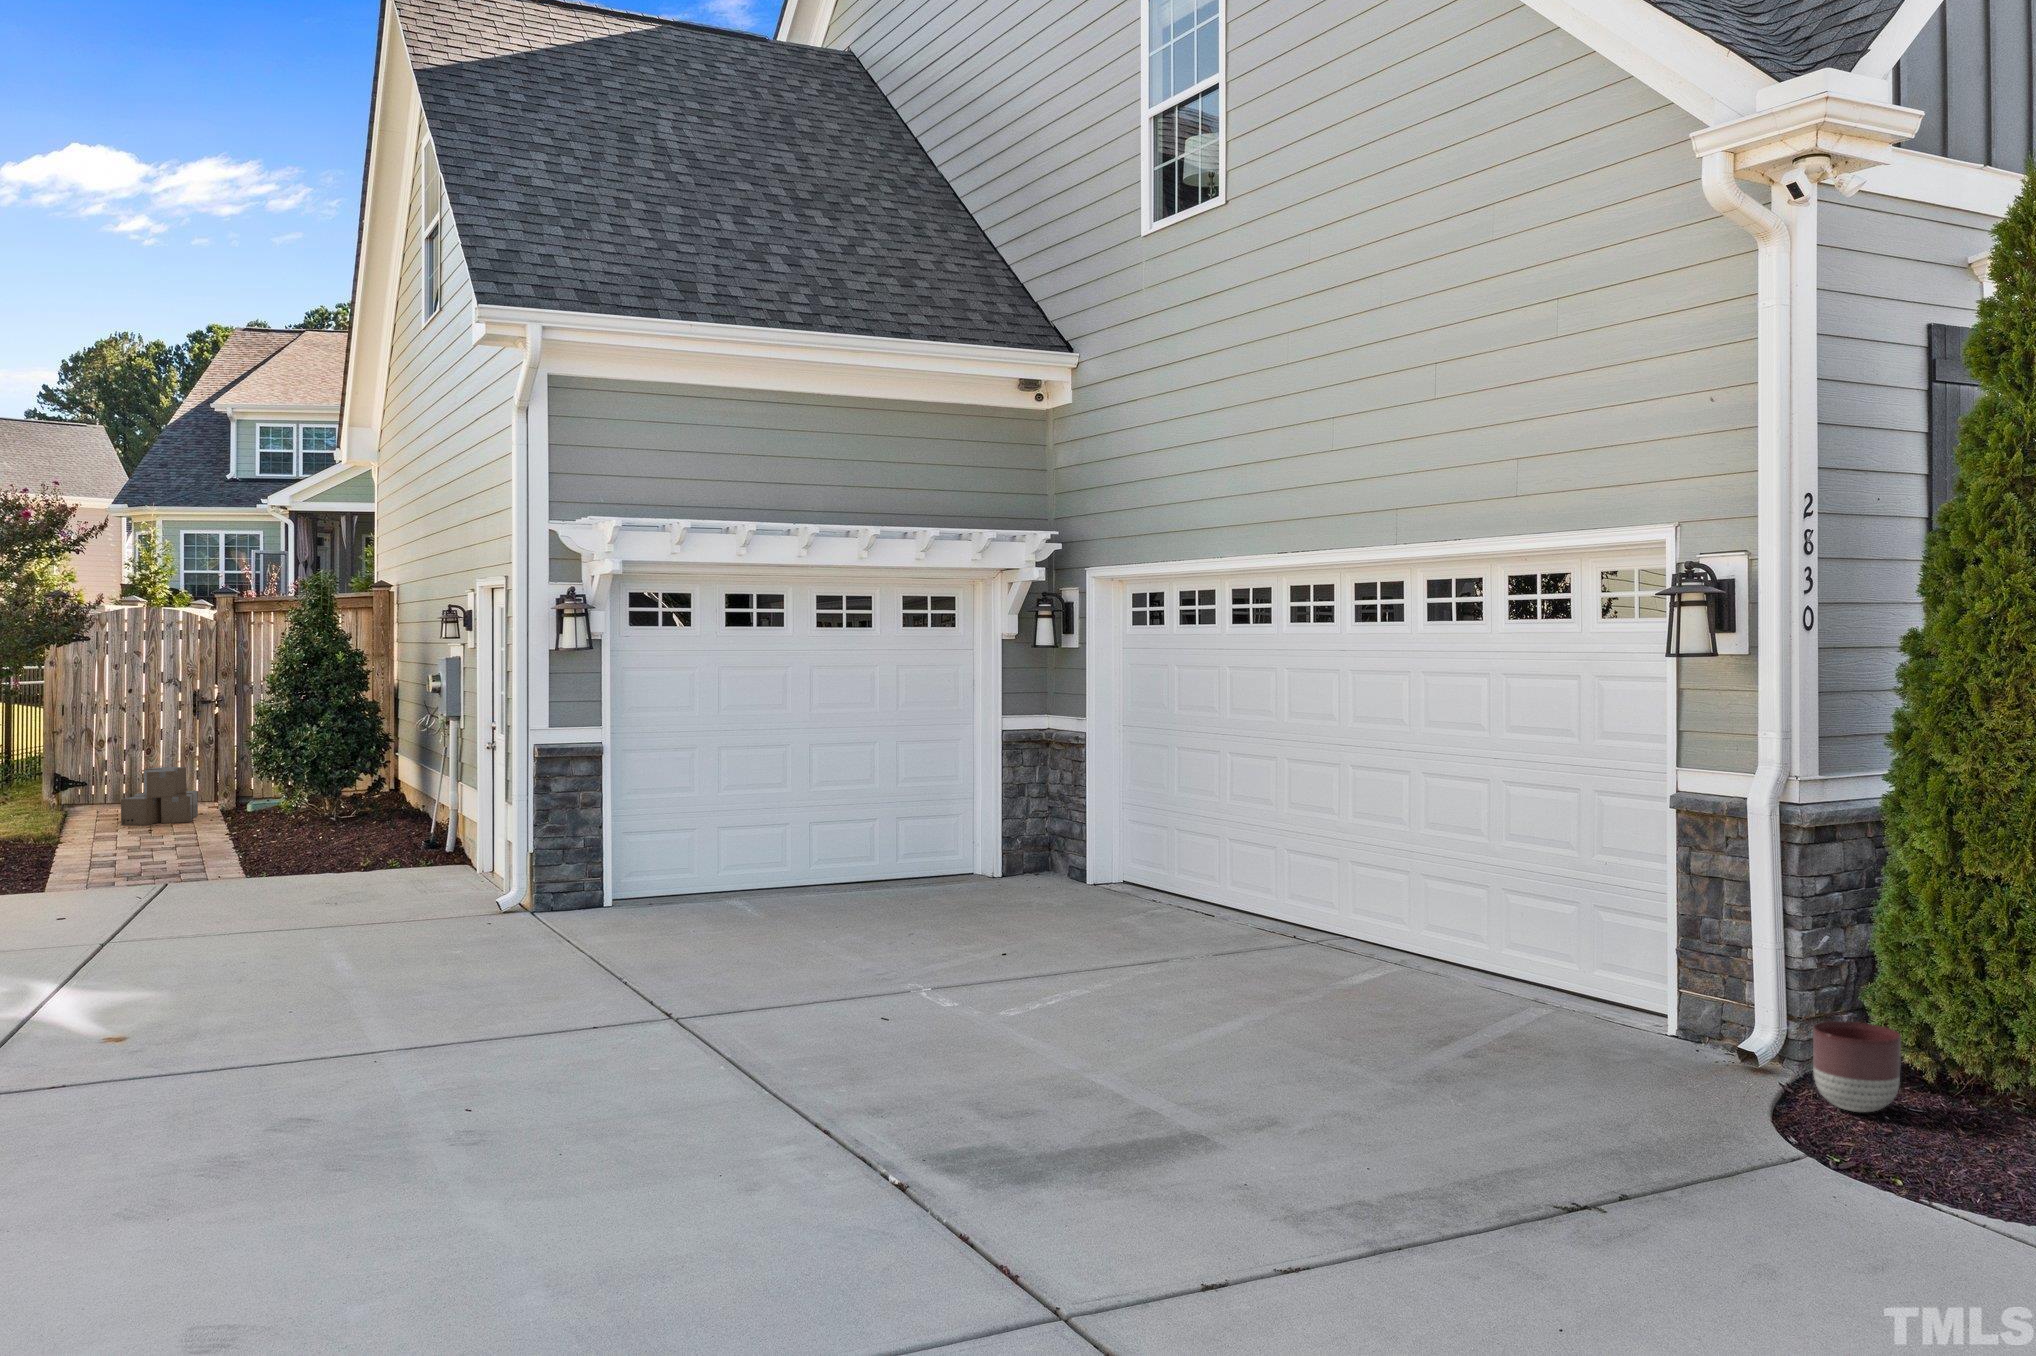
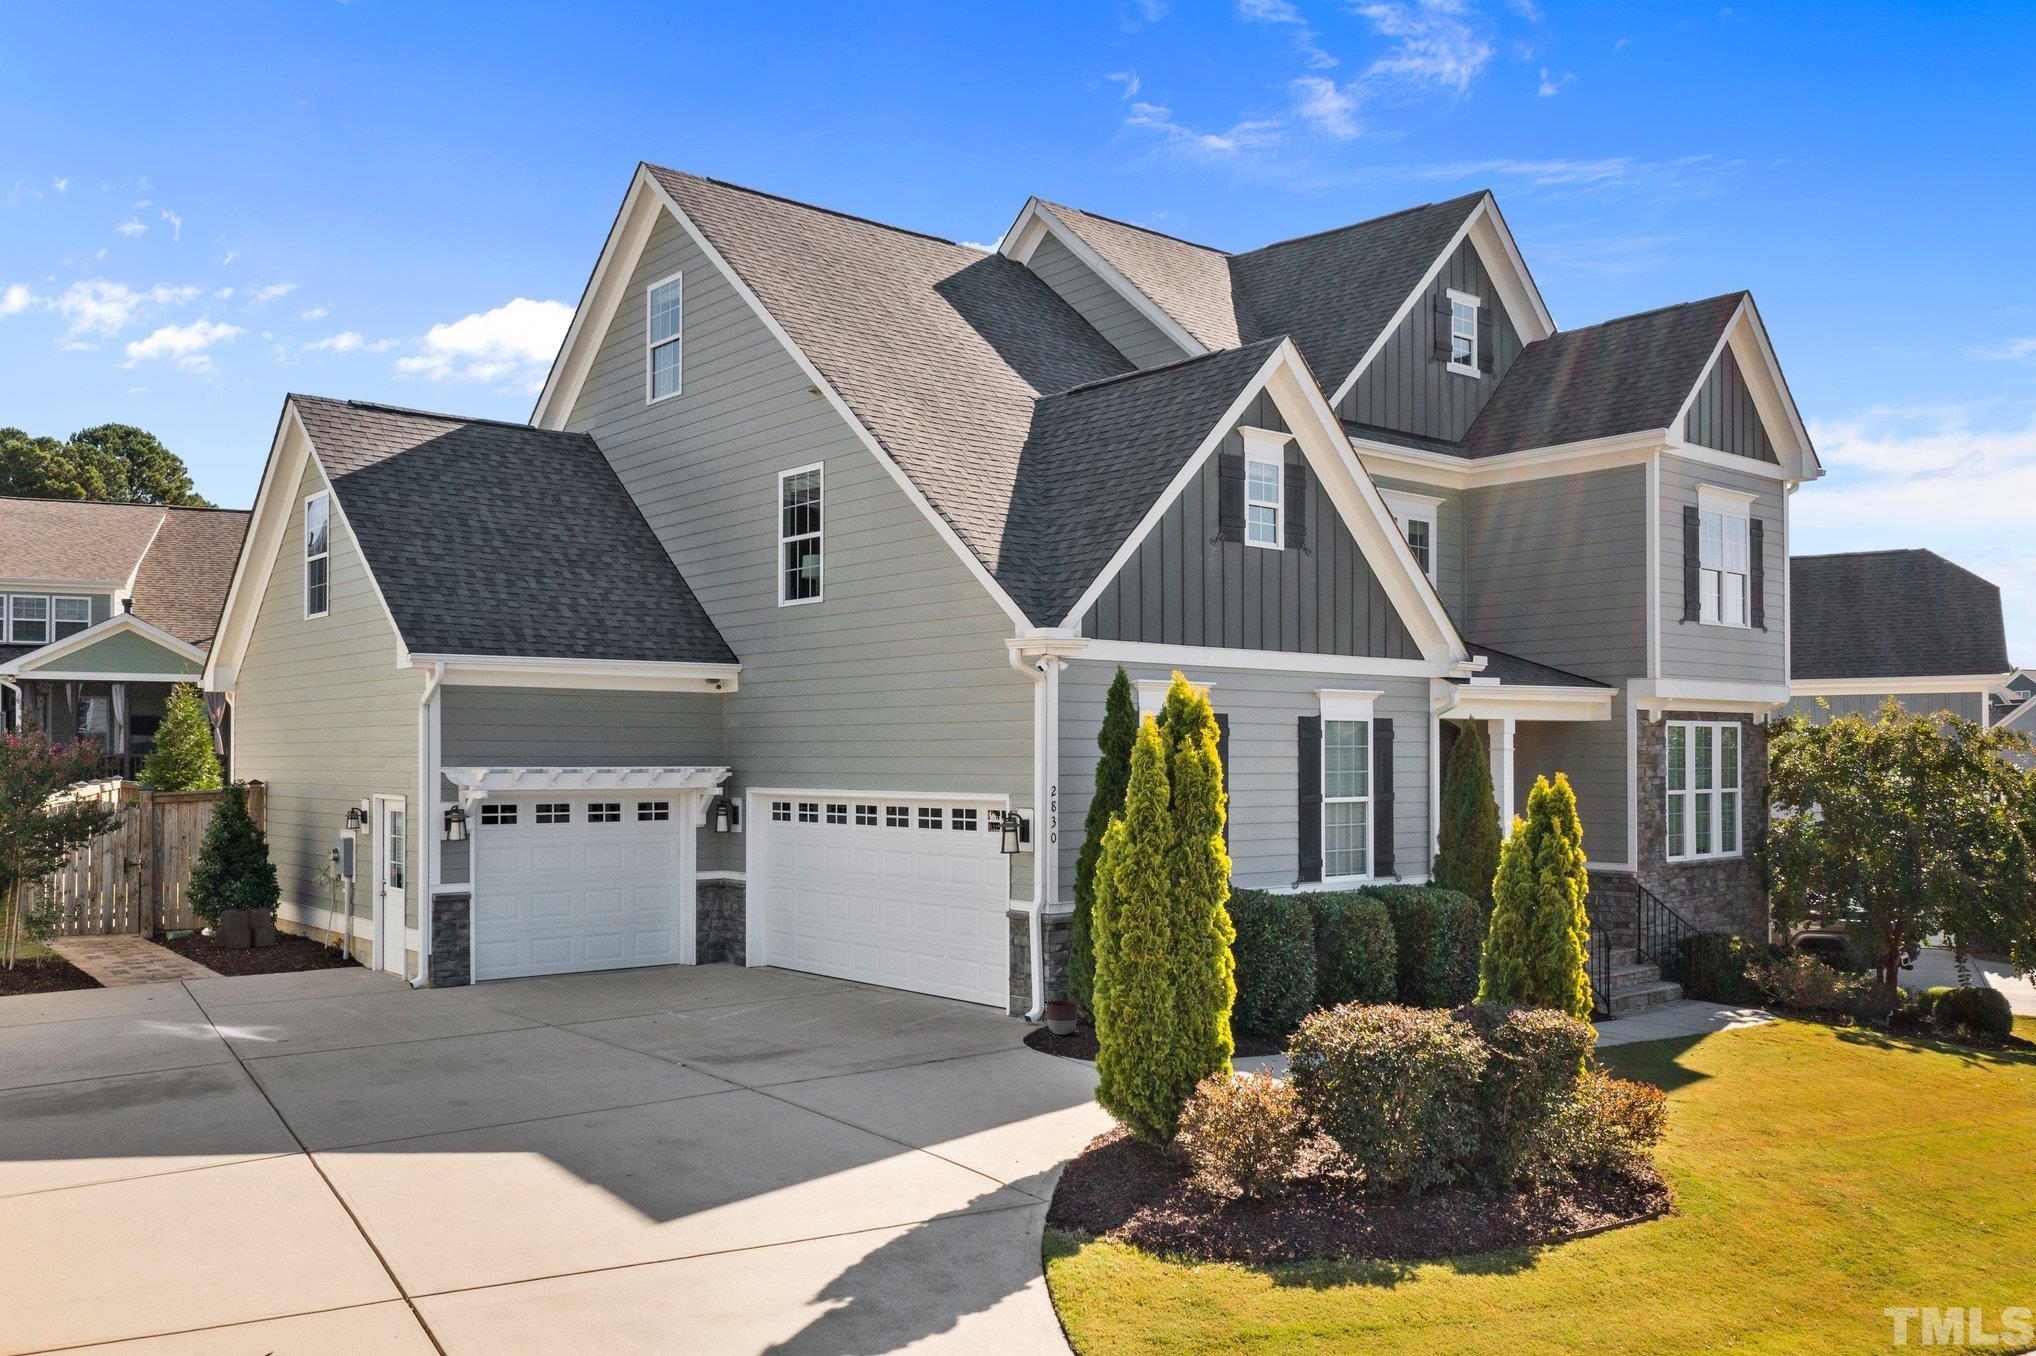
cardboard box: present [121,767,198,825] -> present [216,909,275,949]

